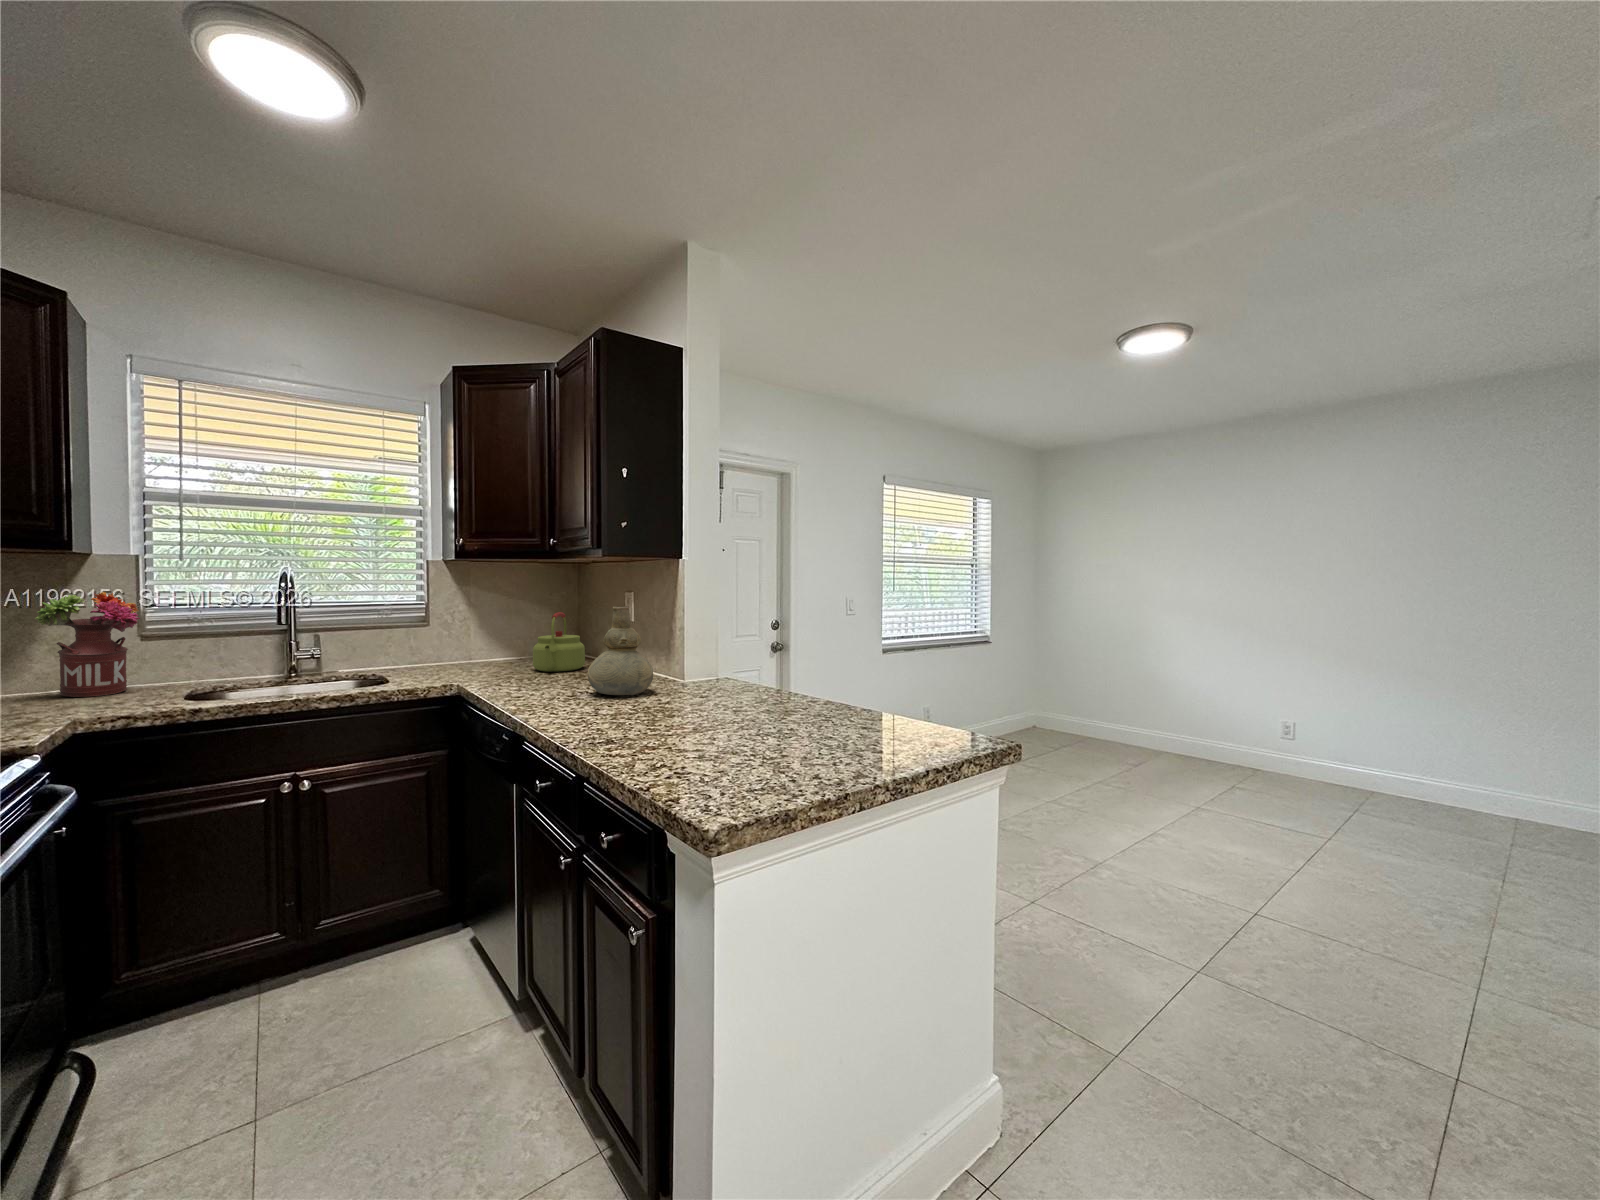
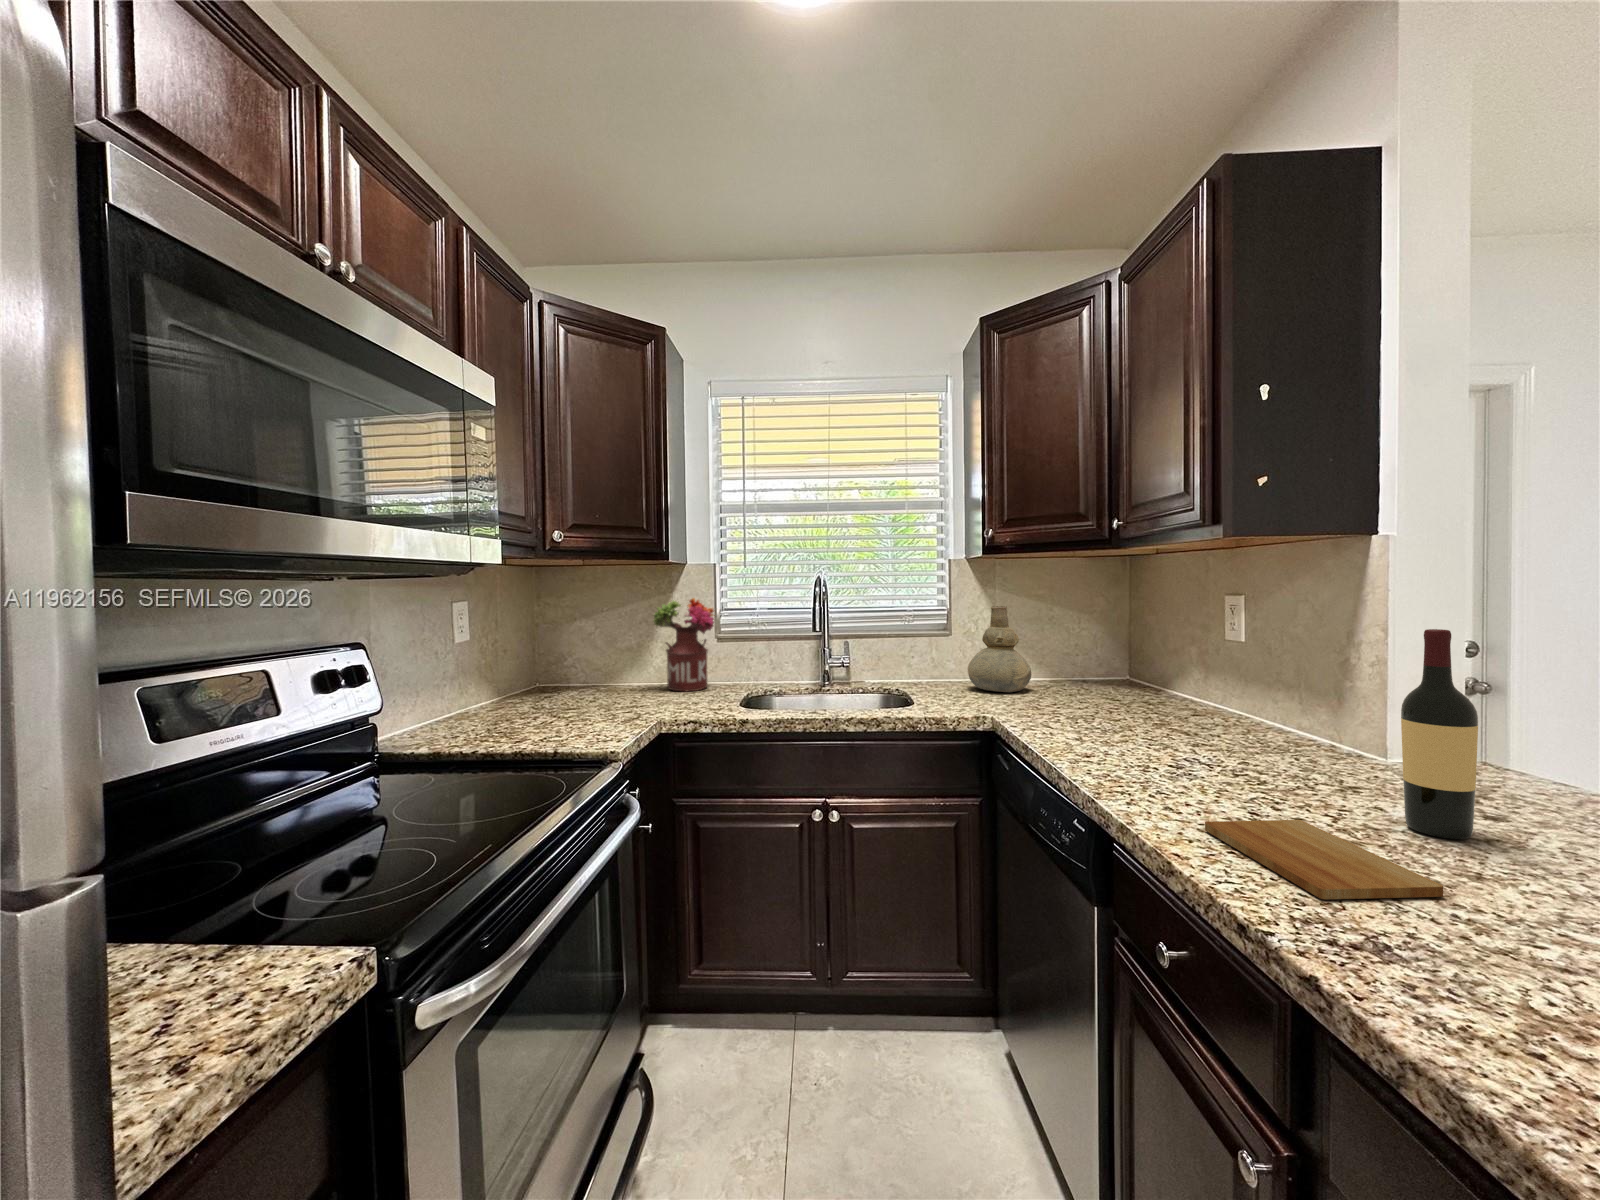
vase: present [588,606,653,695] -> present [968,606,1031,692]
wine bottle: none [658,609,684,707] -> present [1401,629,1478,839]
kettle: present [533,612,585,672] -> none [1080,623,1157,709]
cutting board: none [563,708,647,733] -> present [1205,820,1443,899]

